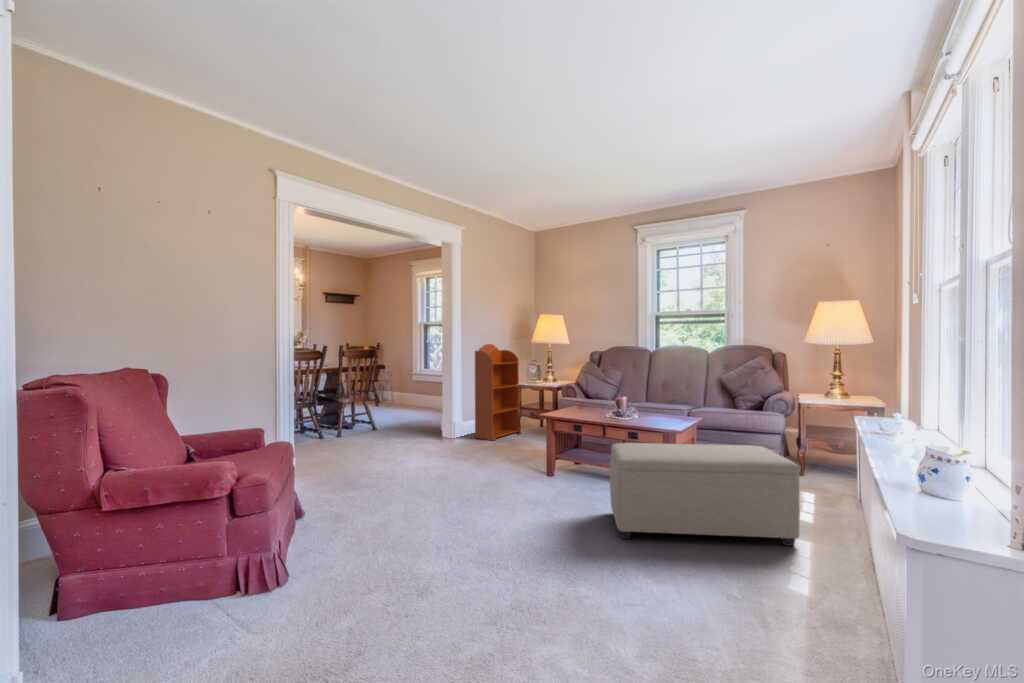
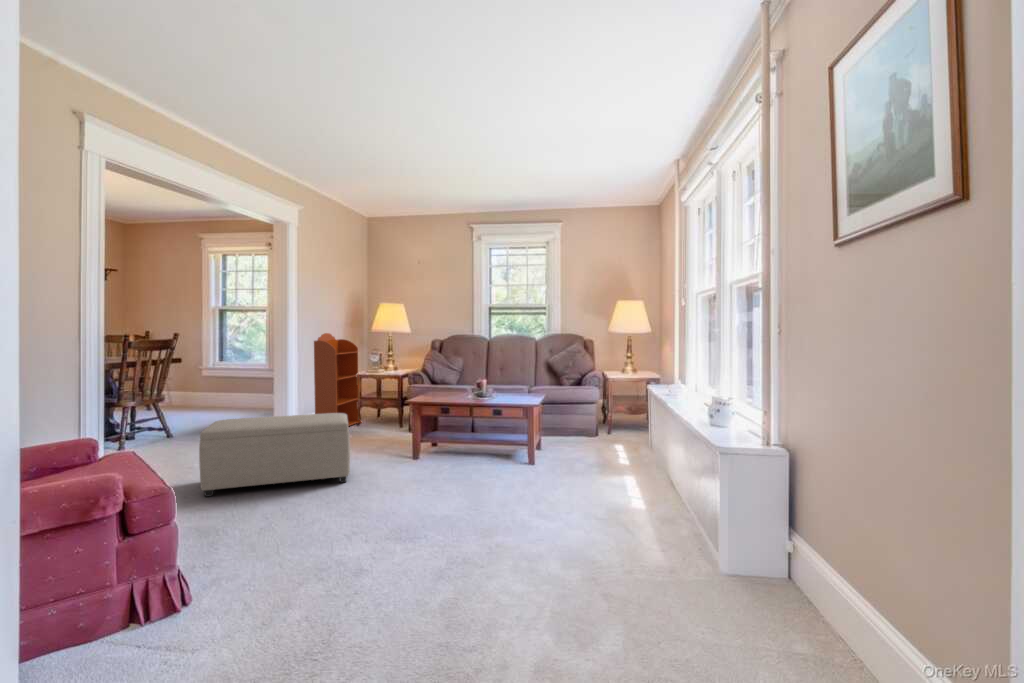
ottoman: present [610,443,800,546] -> present [199,413,350,497]

